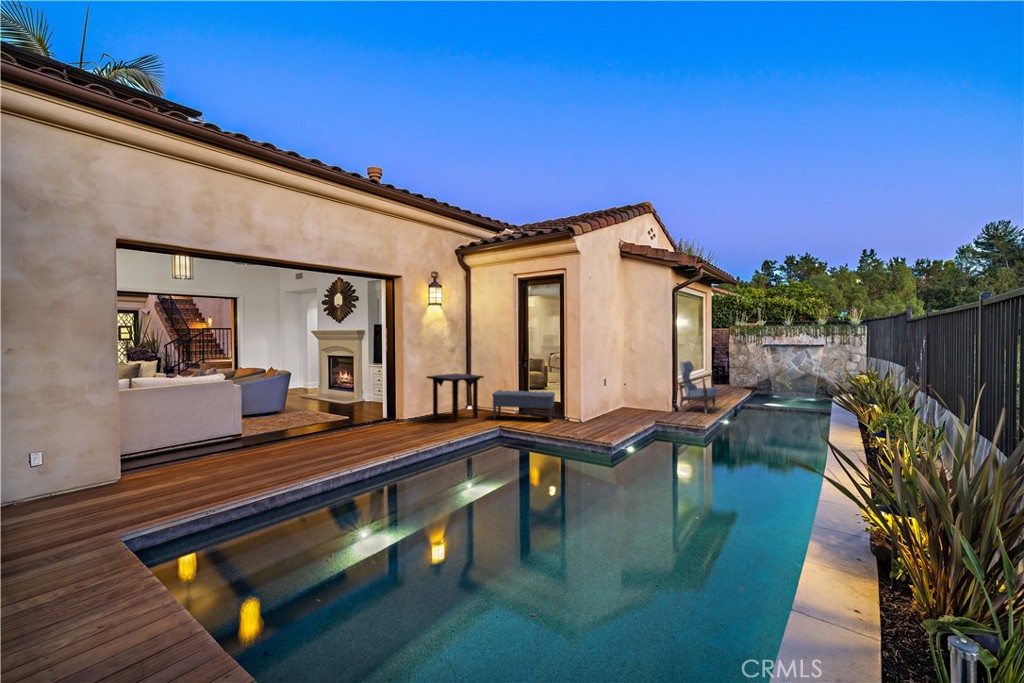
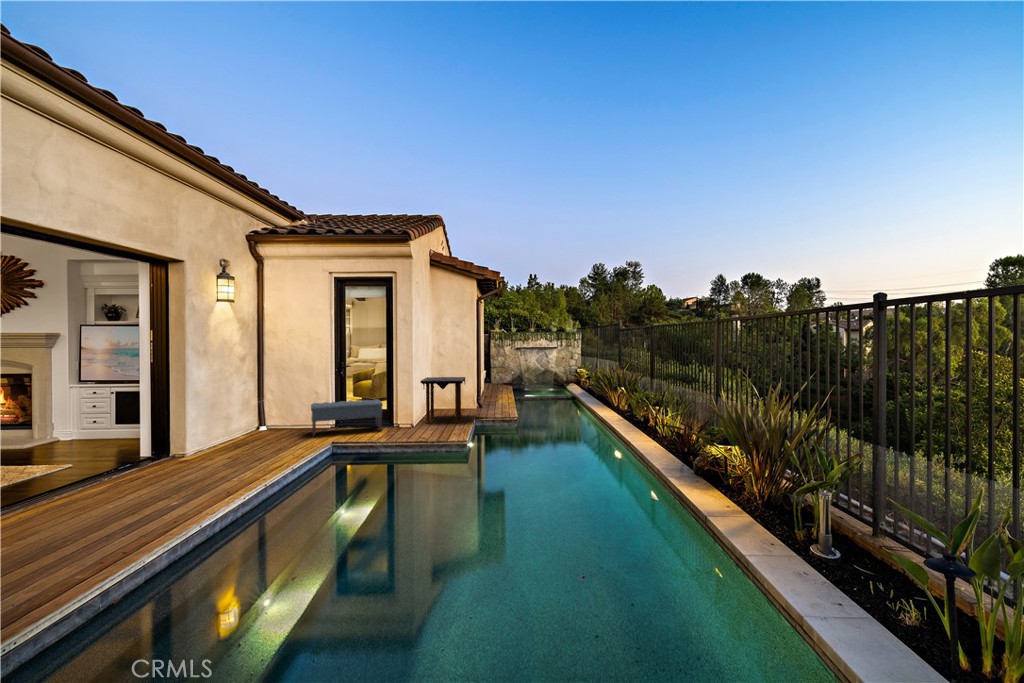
armchair: present [679,361,718,414] -> none [480,362,509,407]
side table: present [427,374,484,422] -> present [420,377,465,424]

